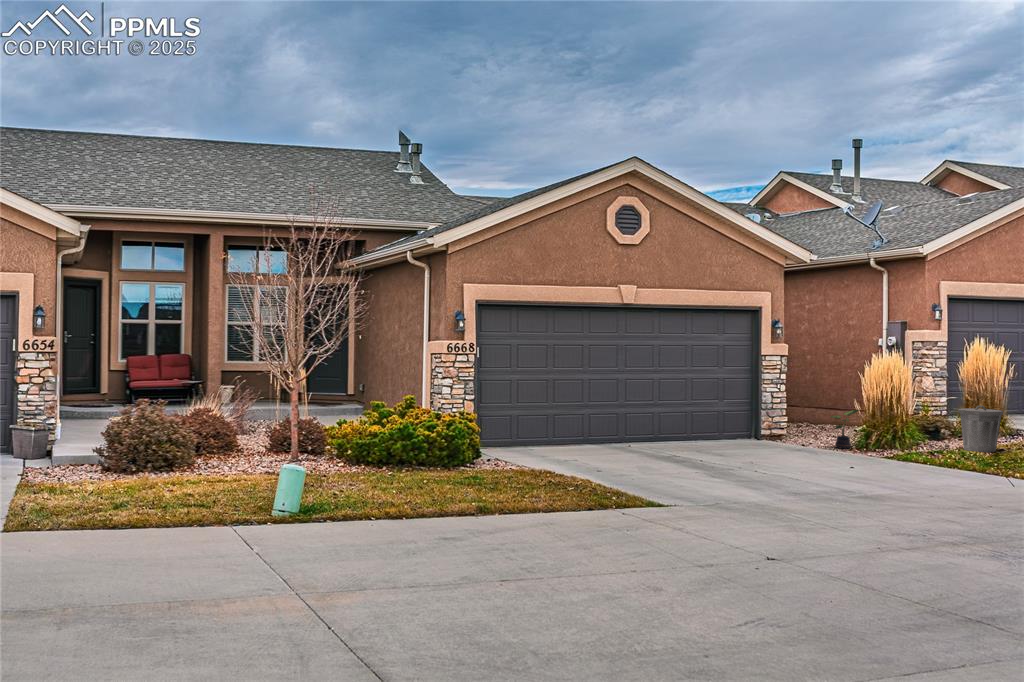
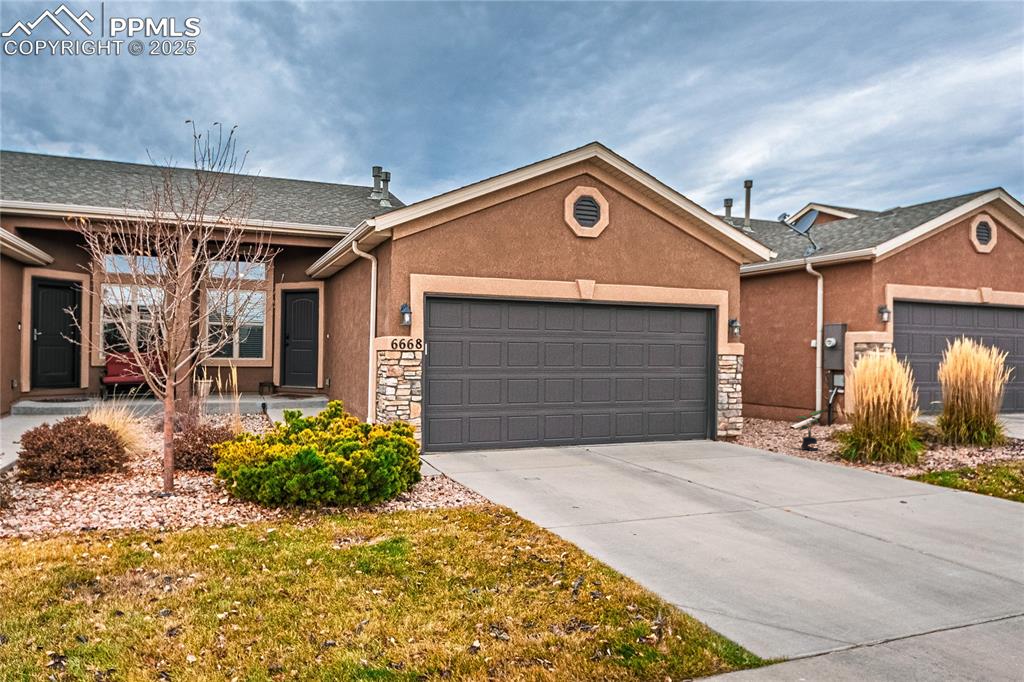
trash can: present [958,406,1003,452] -> none [921,405,970,453]

